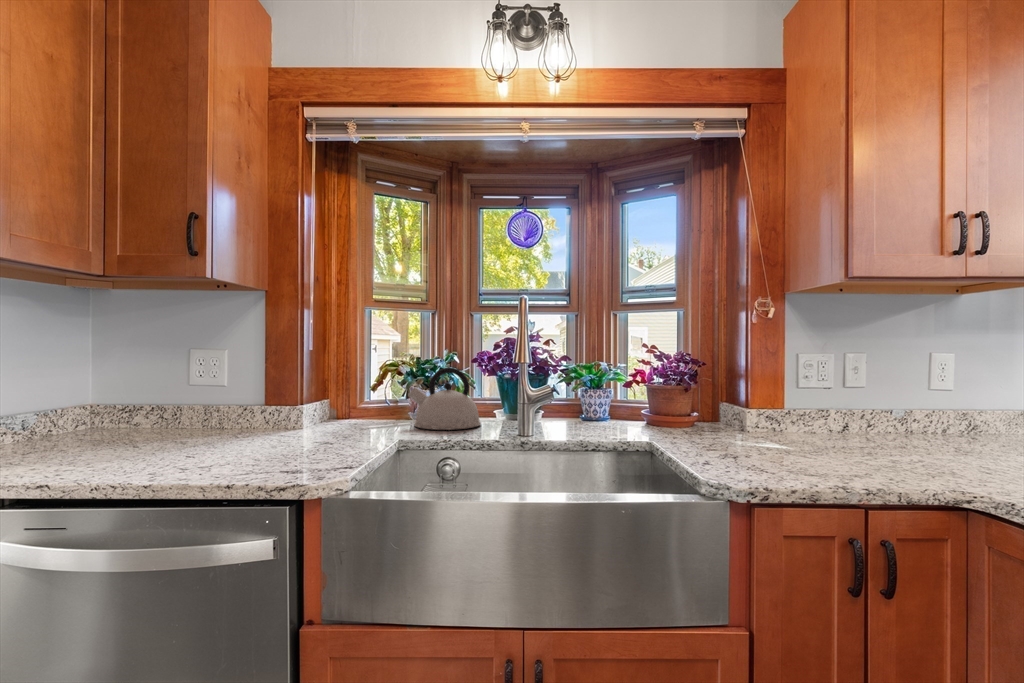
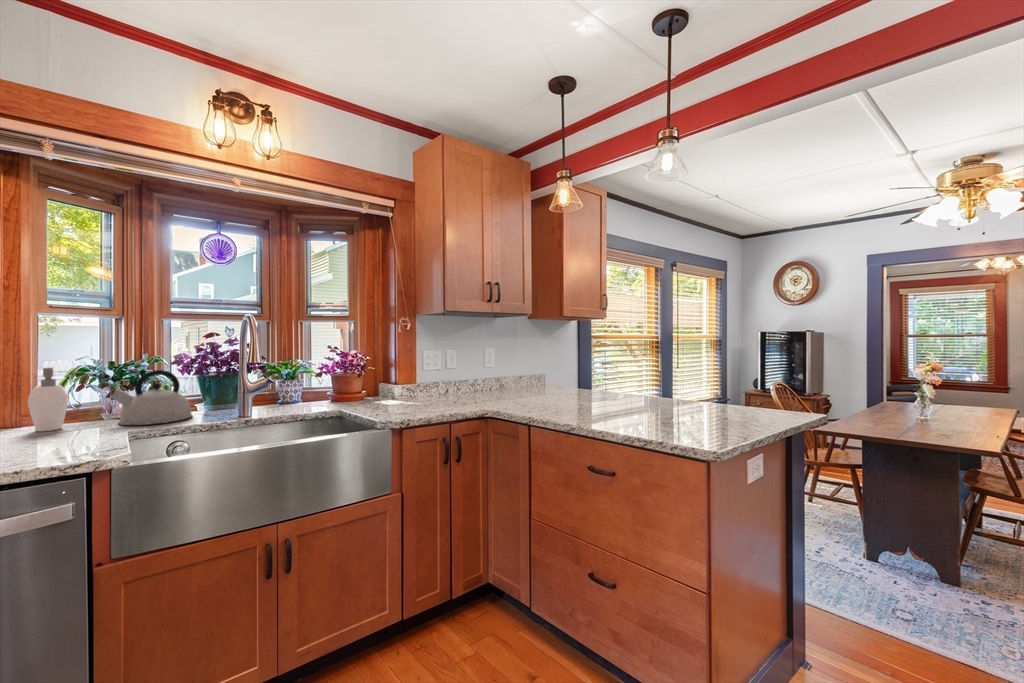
soap dispenser: none [351,360,385,424] -> present [28,368,68,431]

